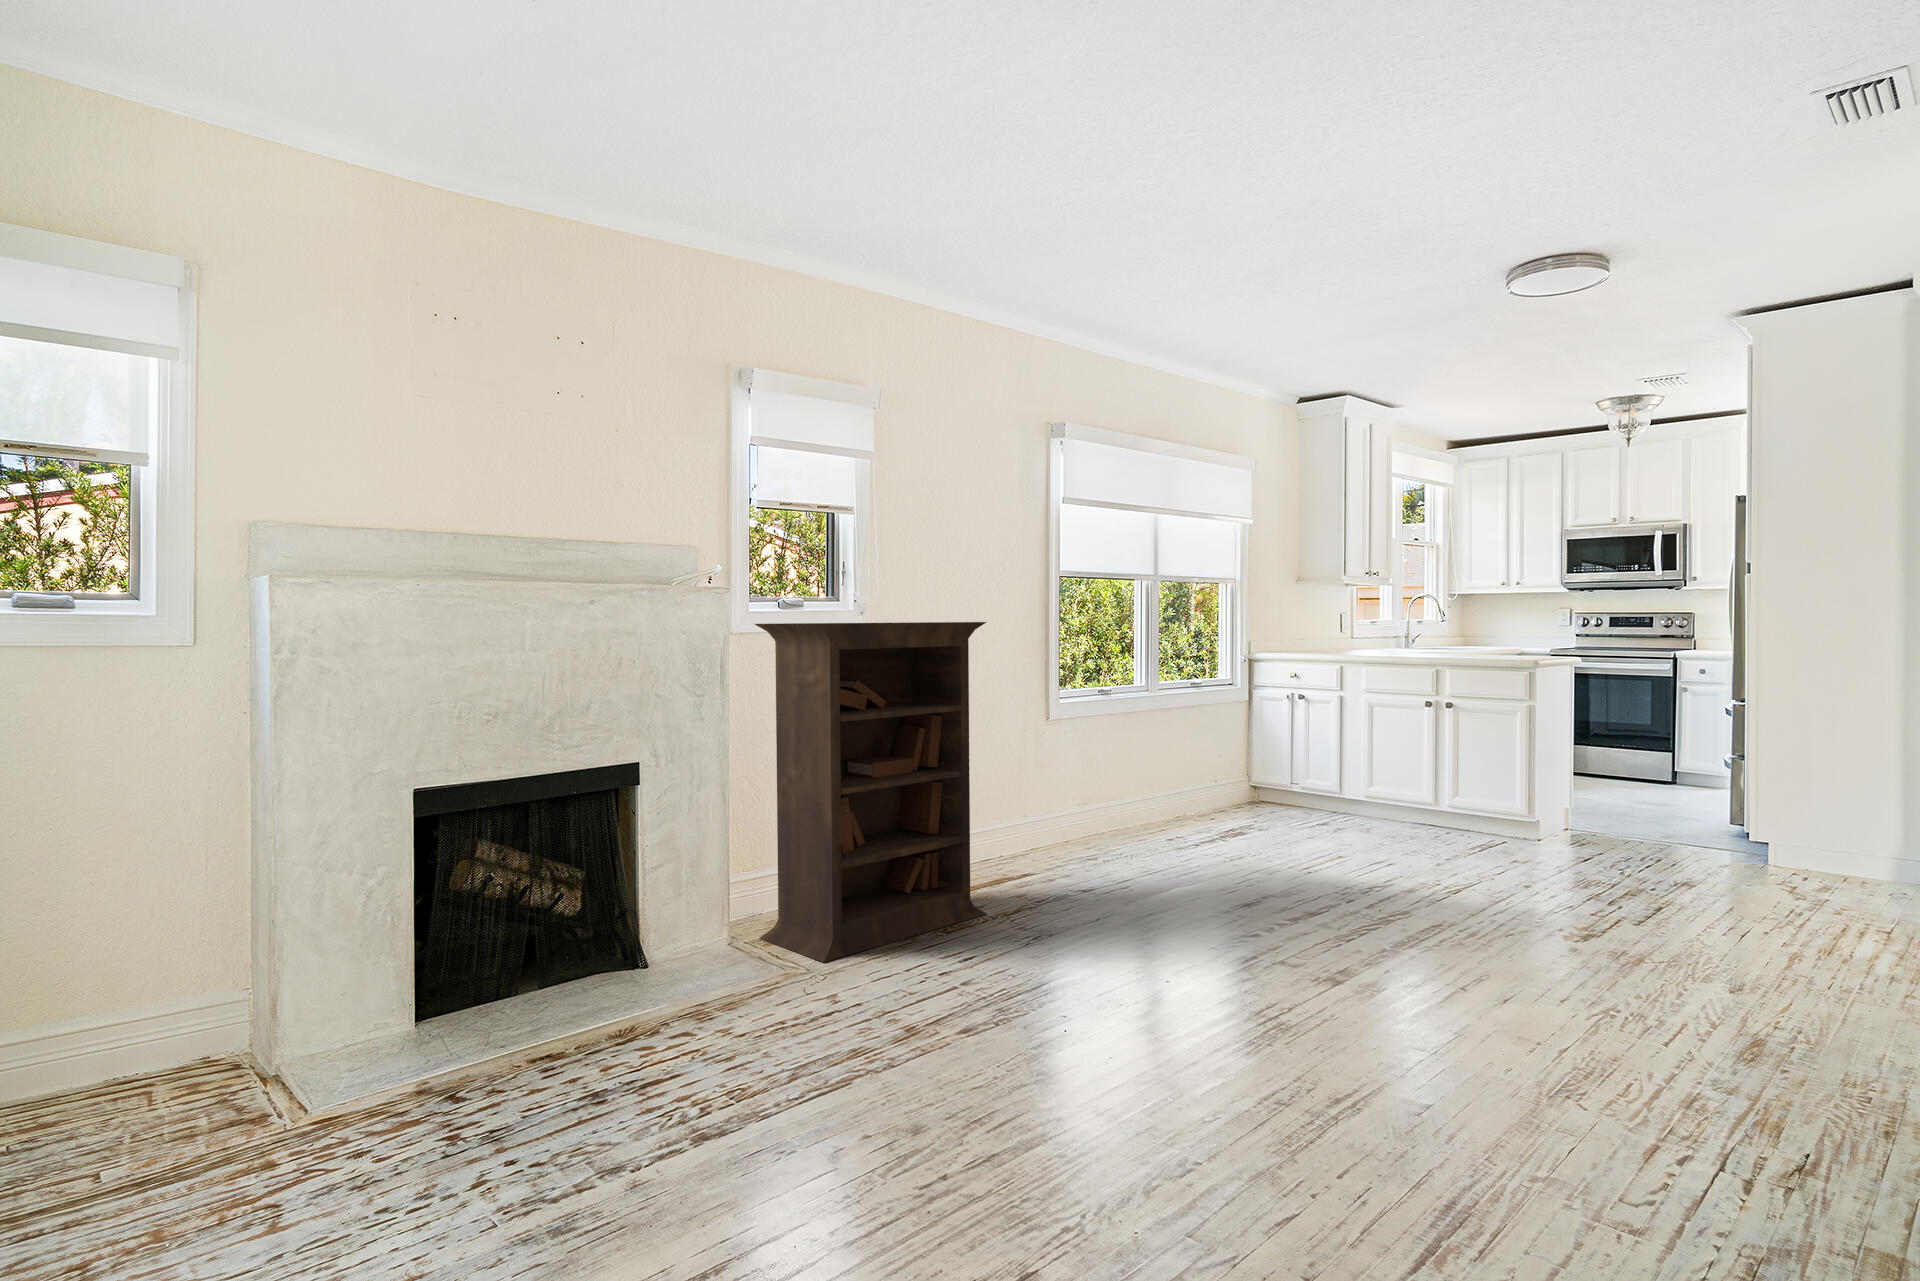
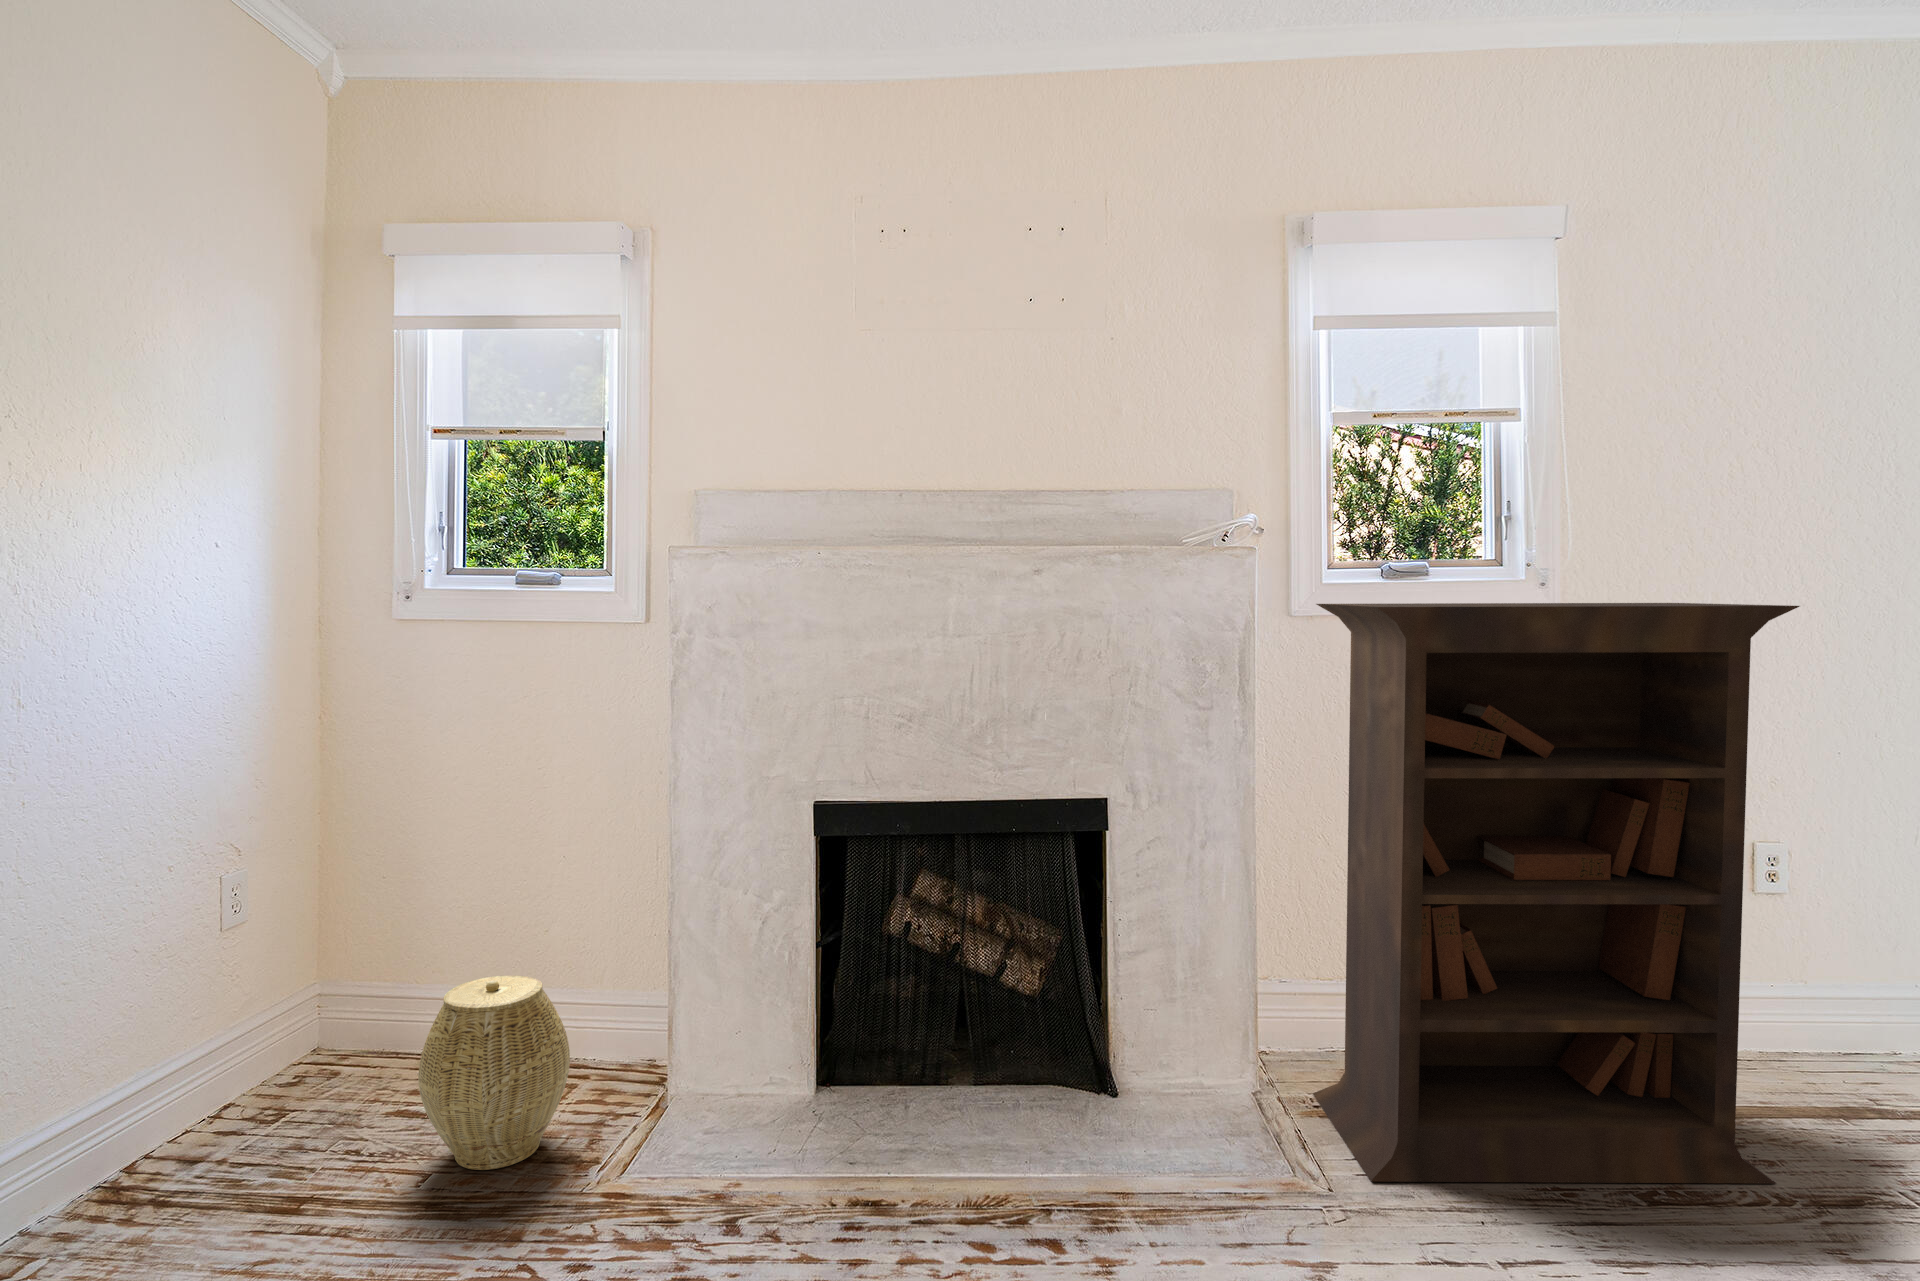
woven basket: none [54,976,223,1162] -> present [418,976,570,1170]

